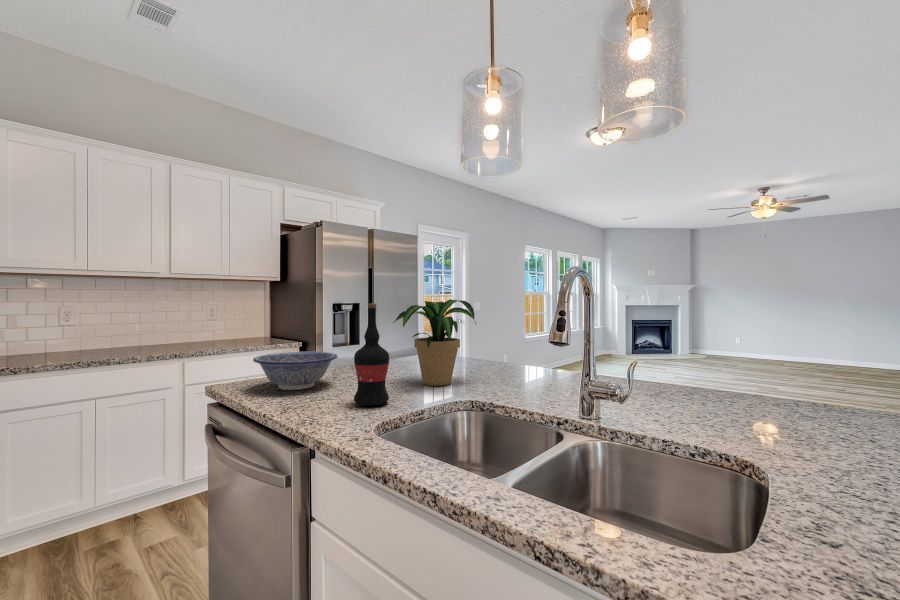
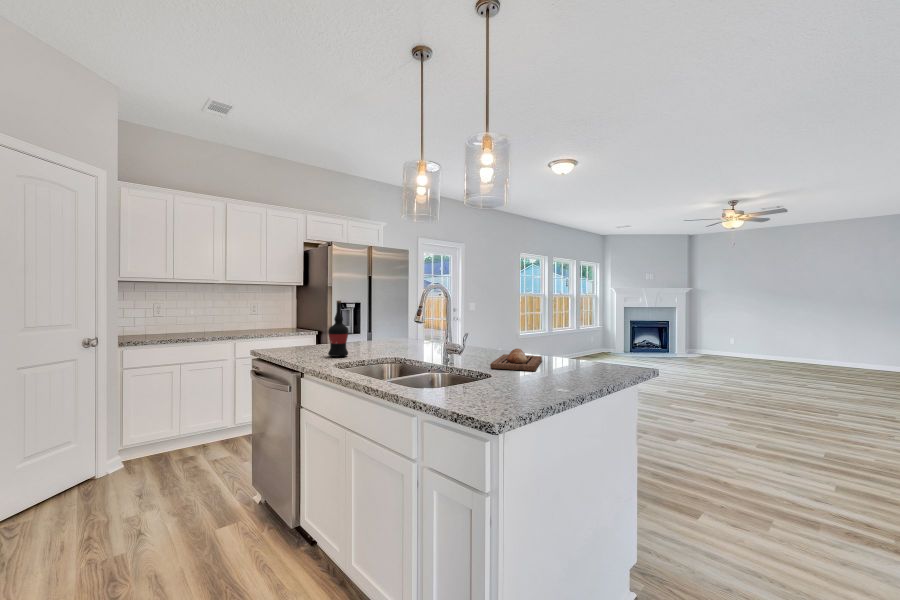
potted plant: present [394,300,476,386] -> none [360,299,412,351]
decorative bowl: present [253,352,337,390] -> none [276,331,326,351]
bread loaf: none [658,386,798,442] -> present [490,349,542,371]

